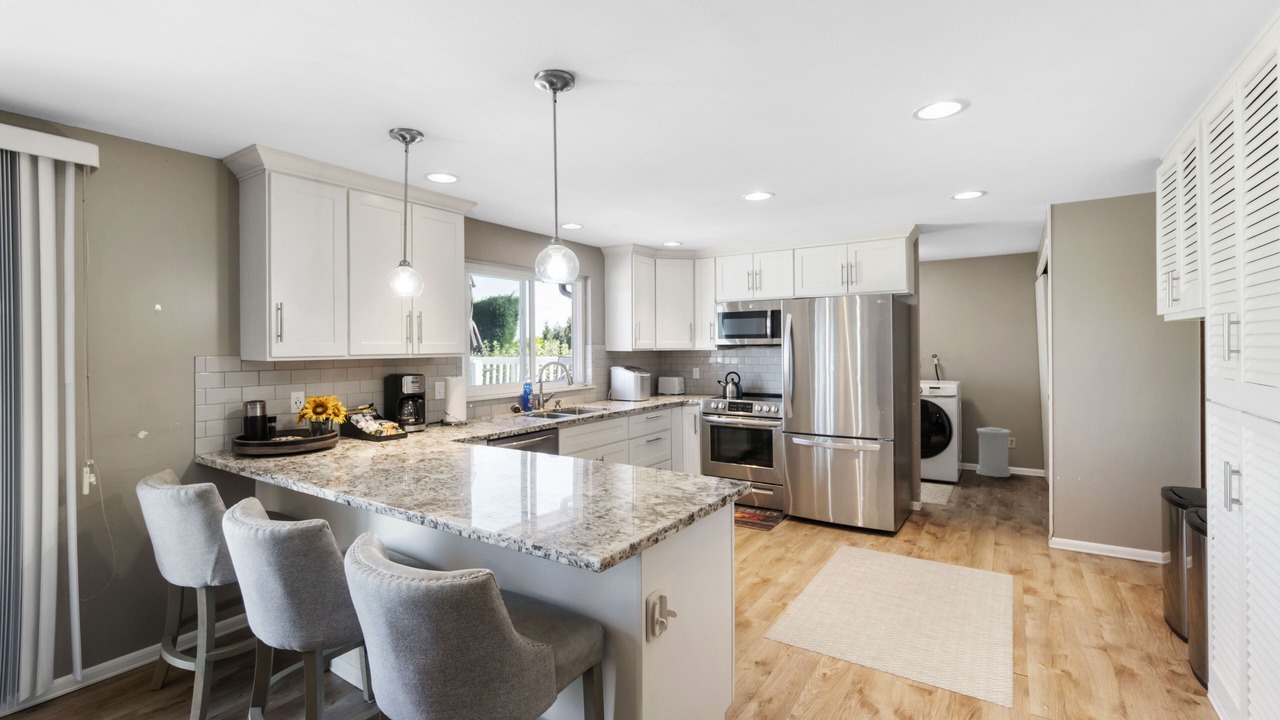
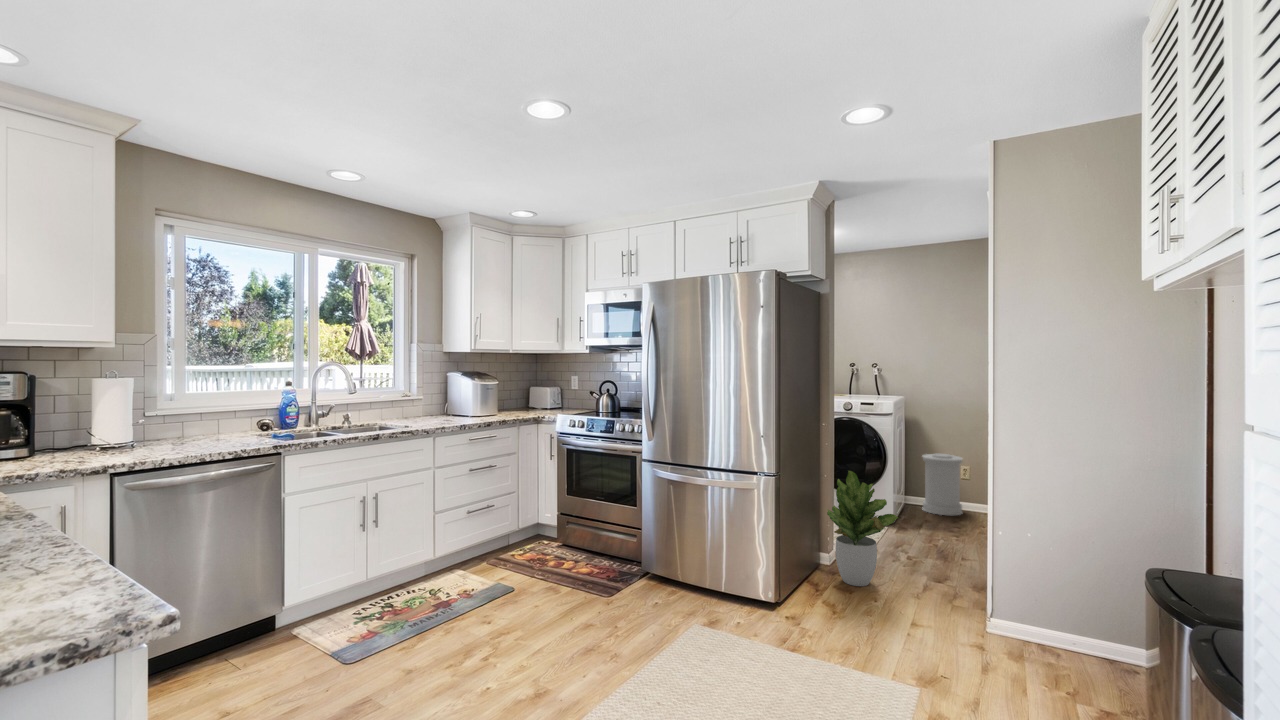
potted plant: none [919,438,976,523] -> present [827,471,898,586]

